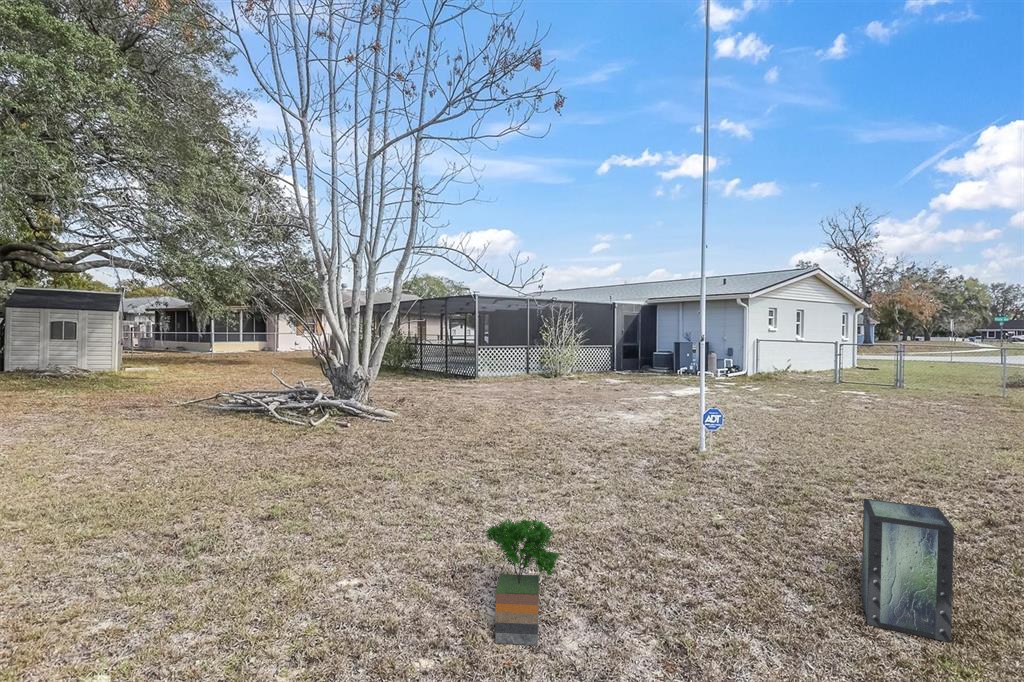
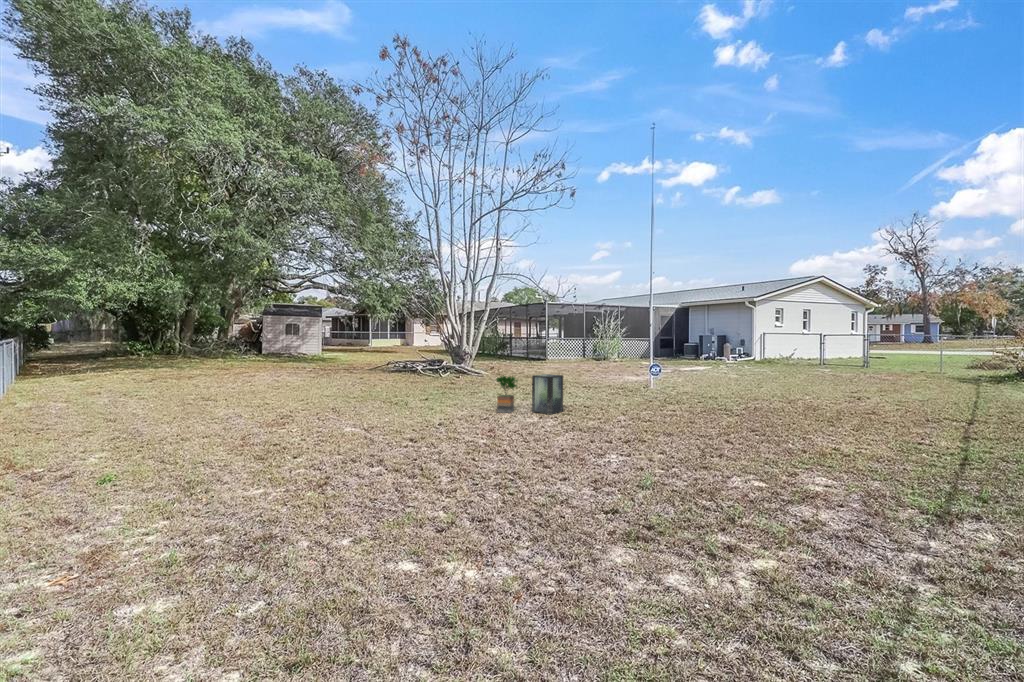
storage box: present [861,499,954,642] -> present [532,374,563,414]

